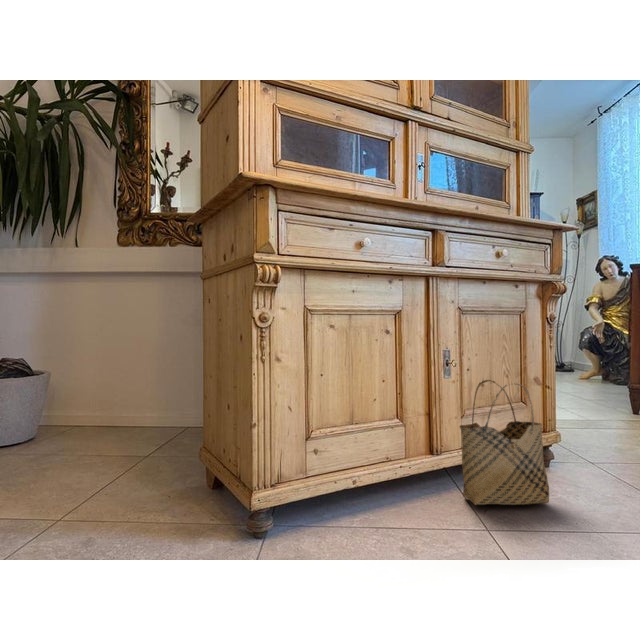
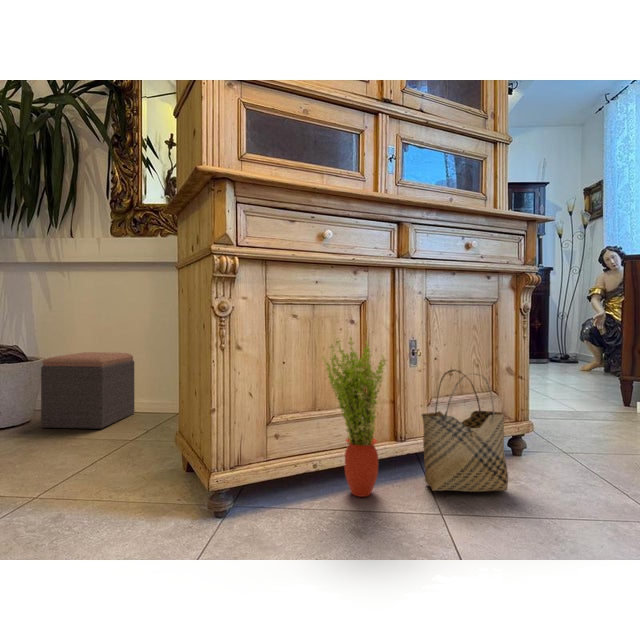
potted plant: none [358,347,430,513] -> present [322,337,387,497]
footstool: none [45,366,141,447] -> present [41,352,135,429]

